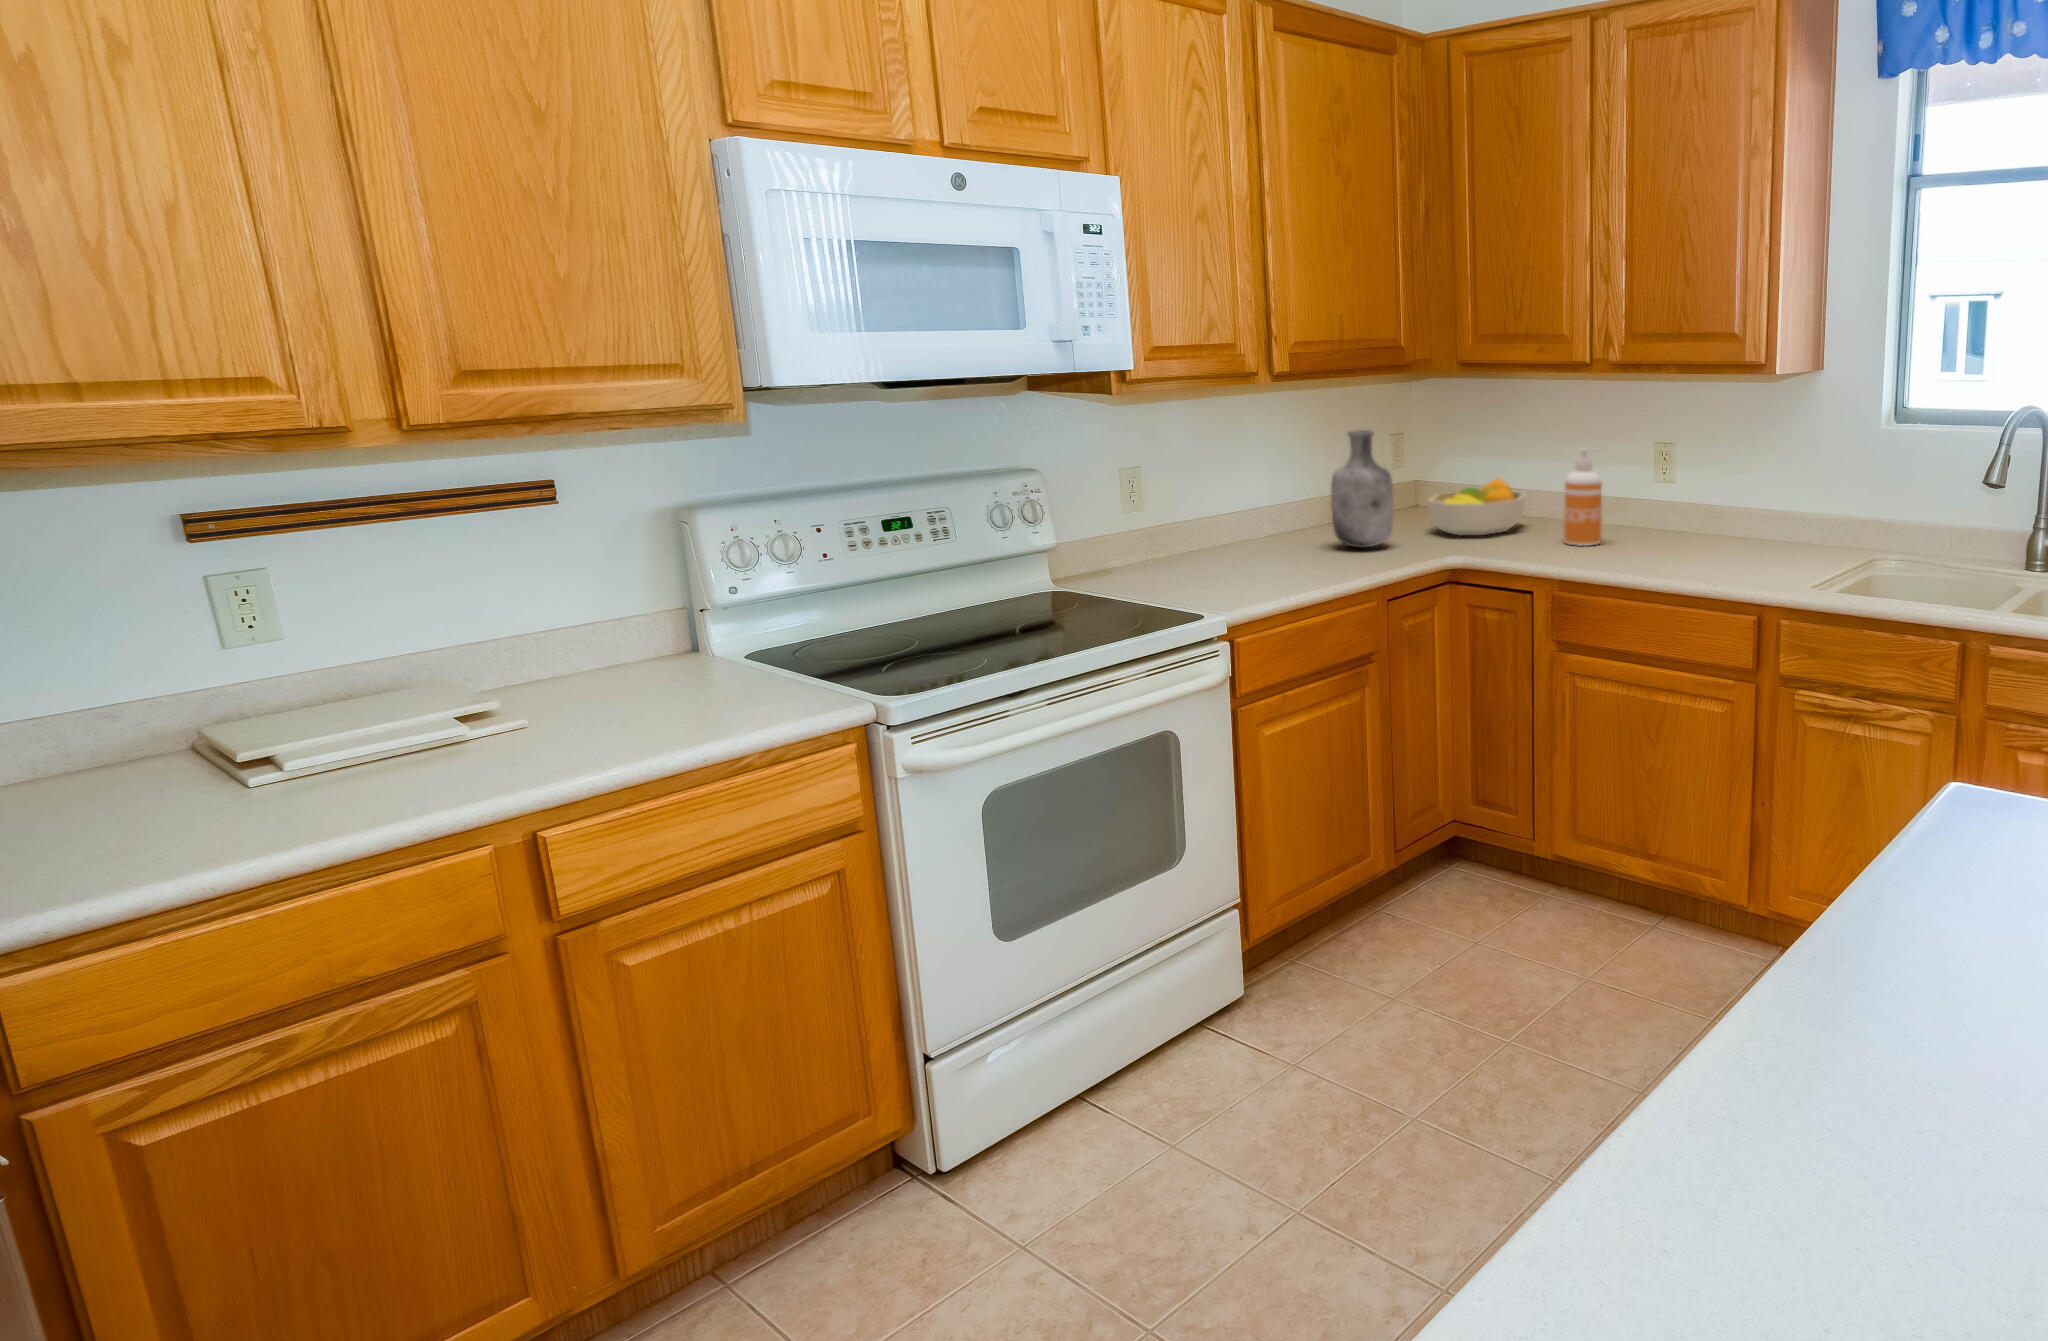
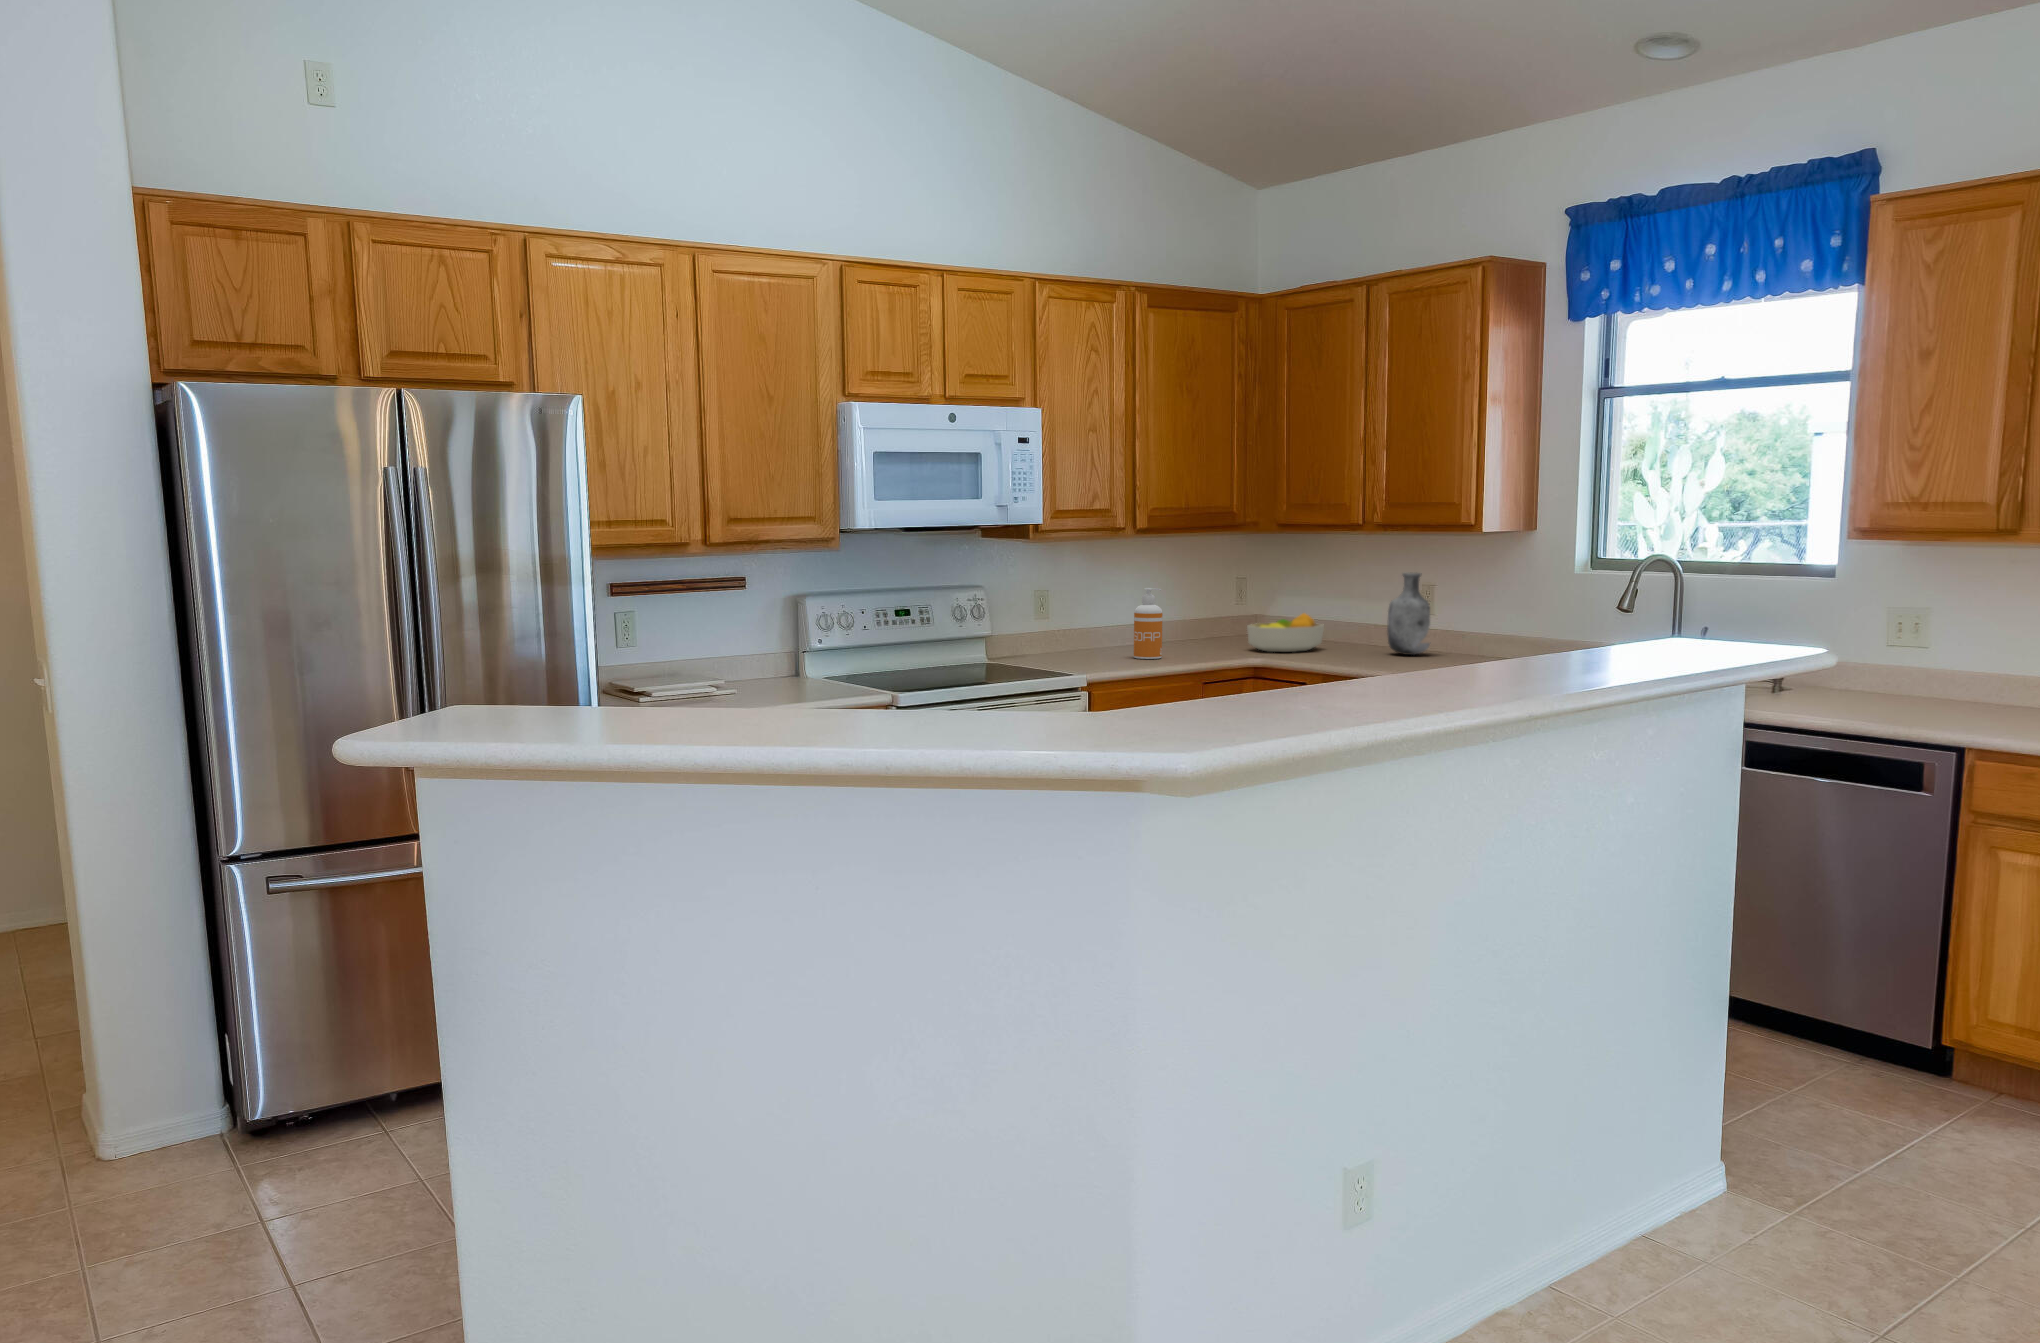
vase: present [1331,430,1393,548] -> present [1387,573,1430,655]
soap dispenser: present [1564,448,1602,546] -> present [1134,588,1163,659]

